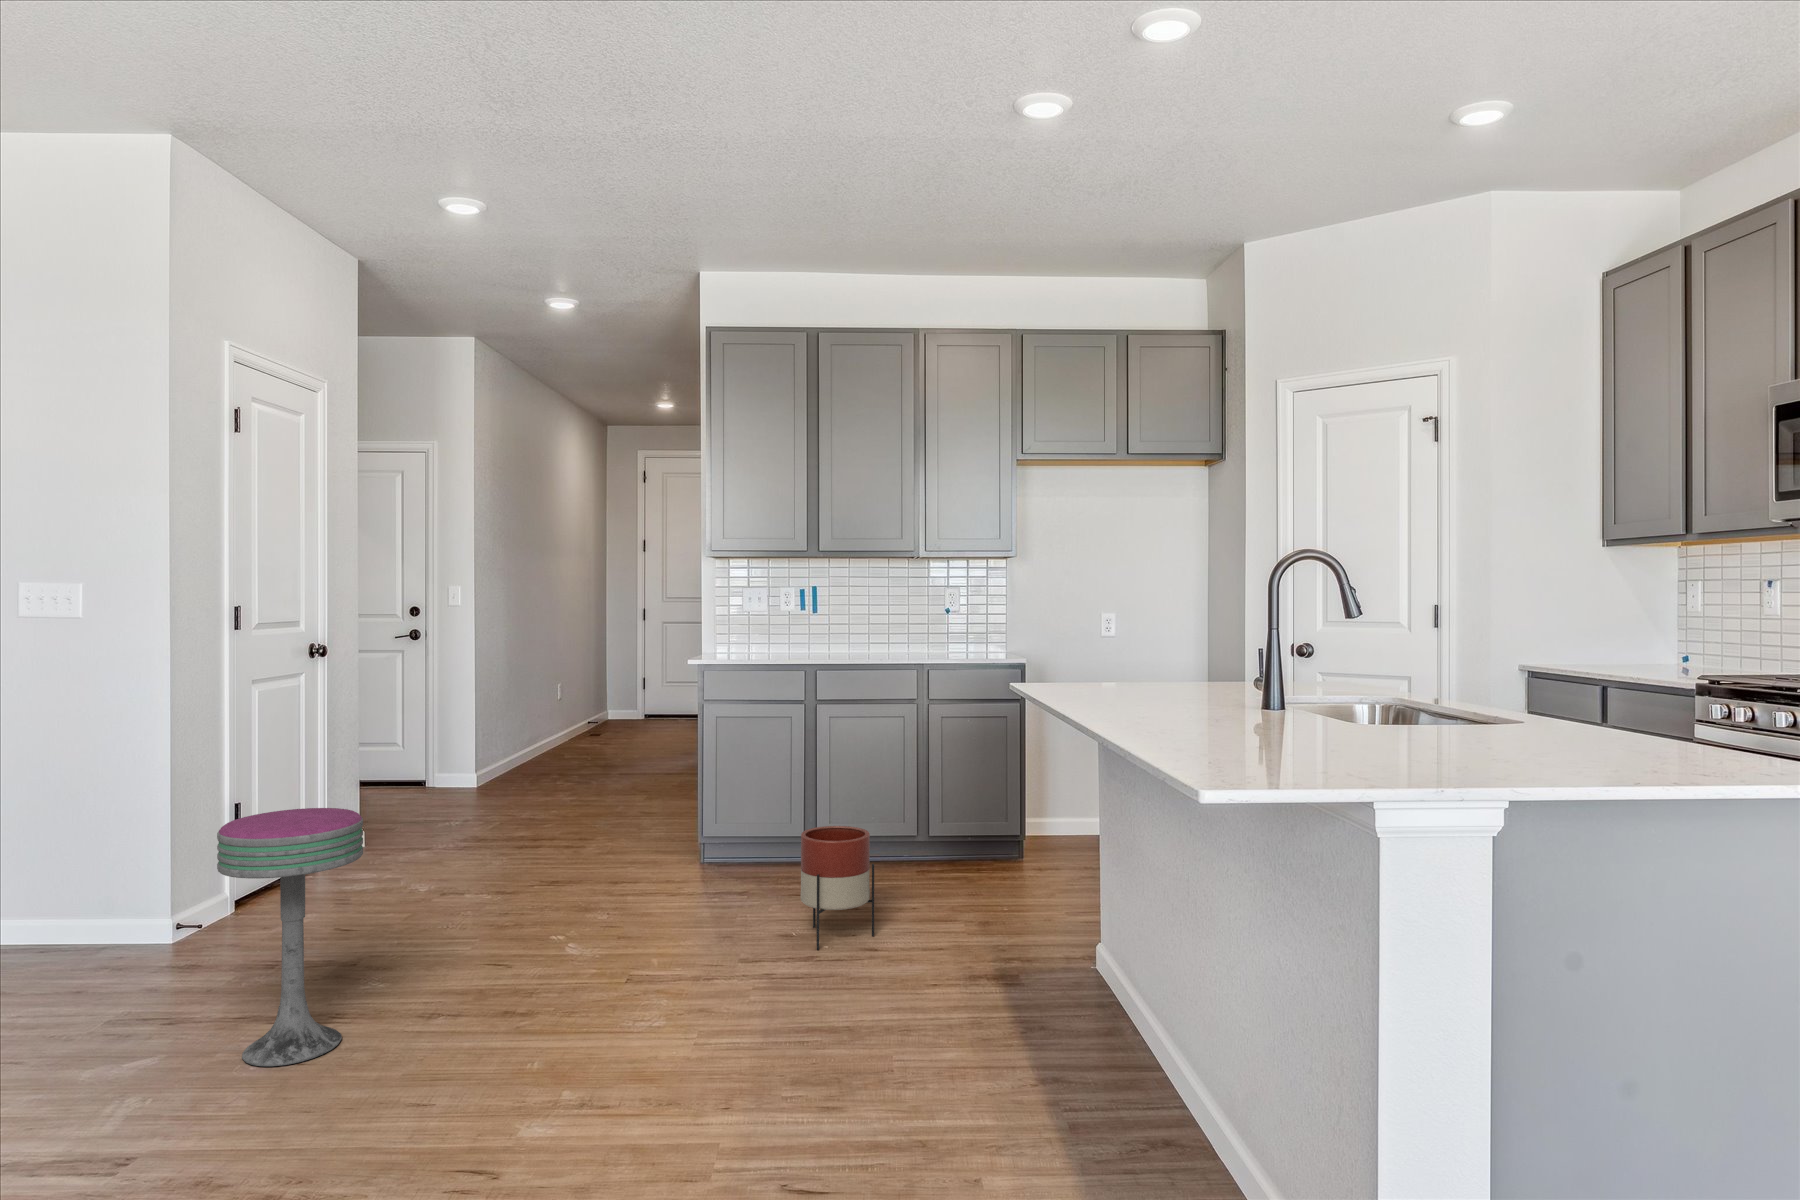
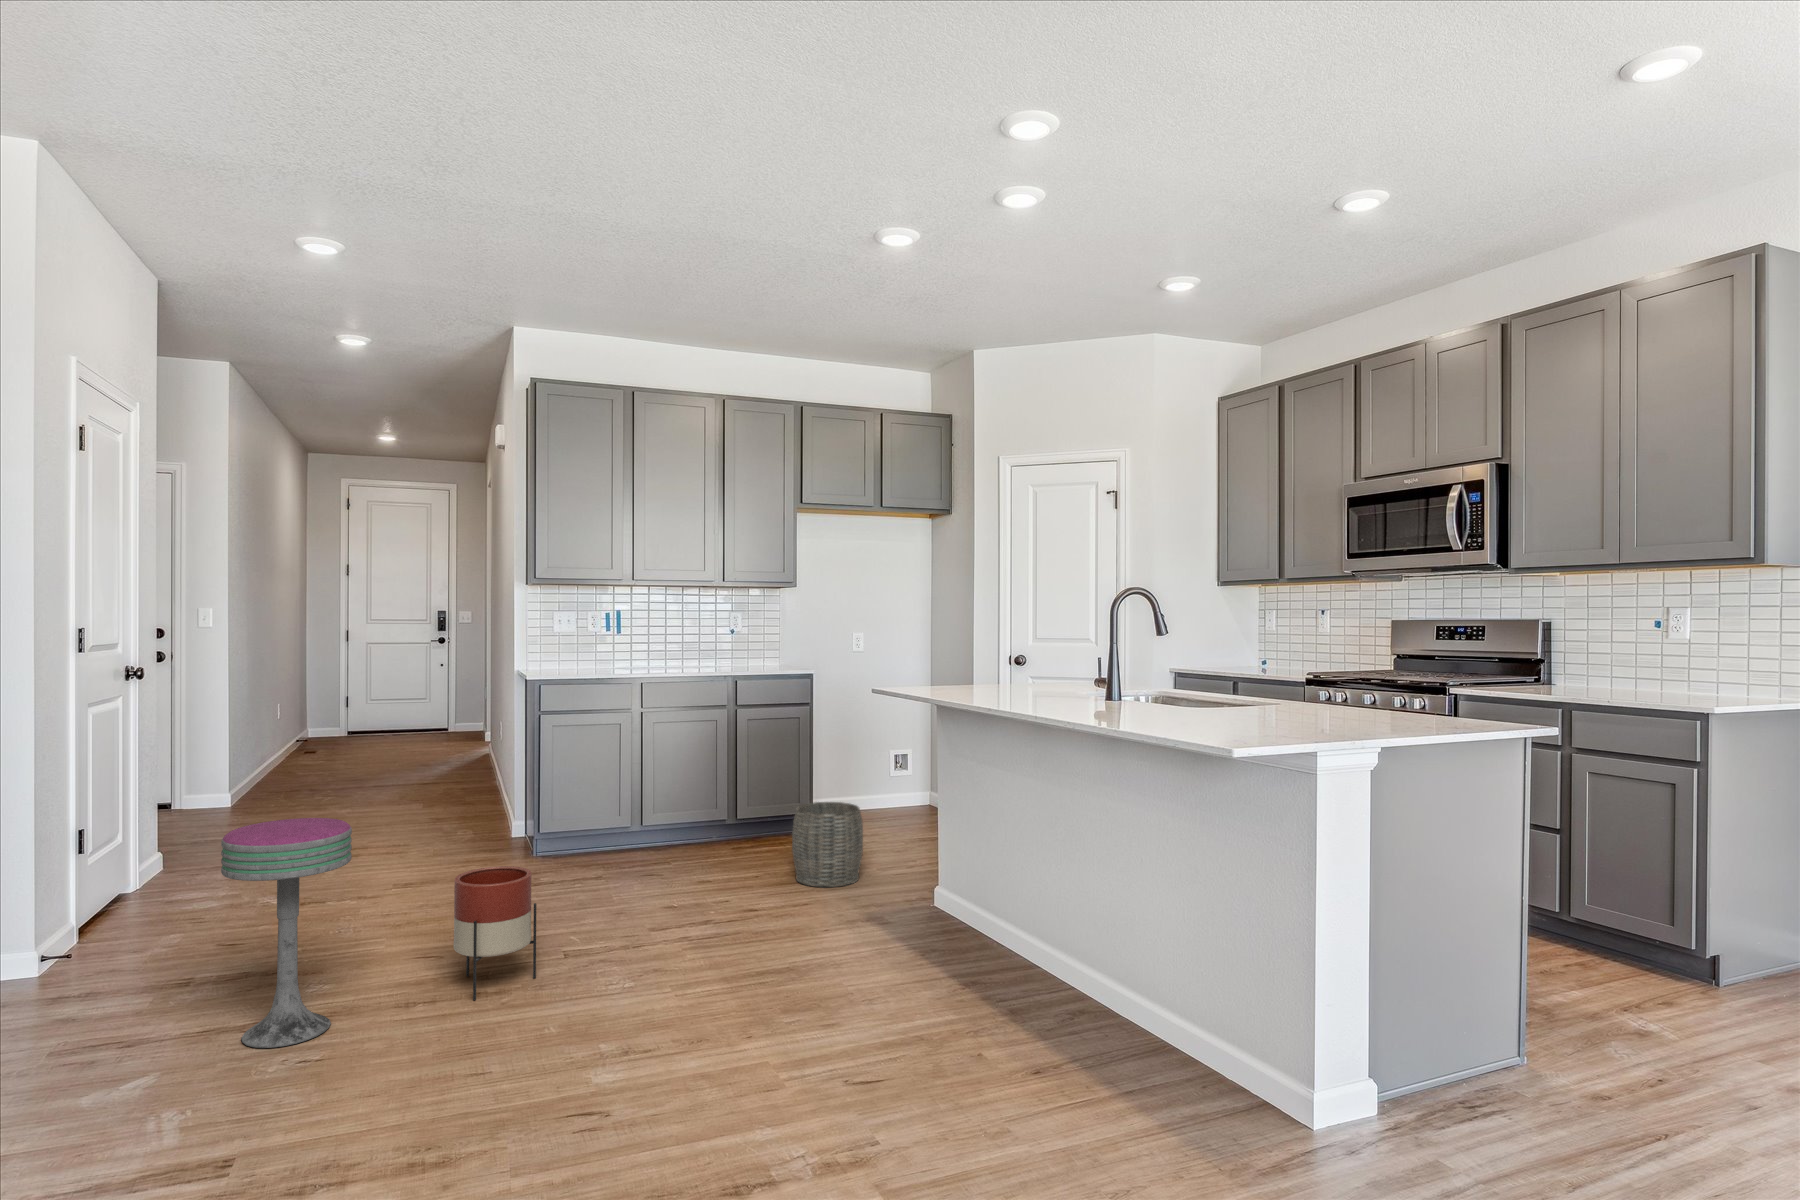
woven basket: none [957,822,1046,932] -> present [792,802,863,887]
planter: present [801,826,874,950] -> present [454,866,536,1000]

